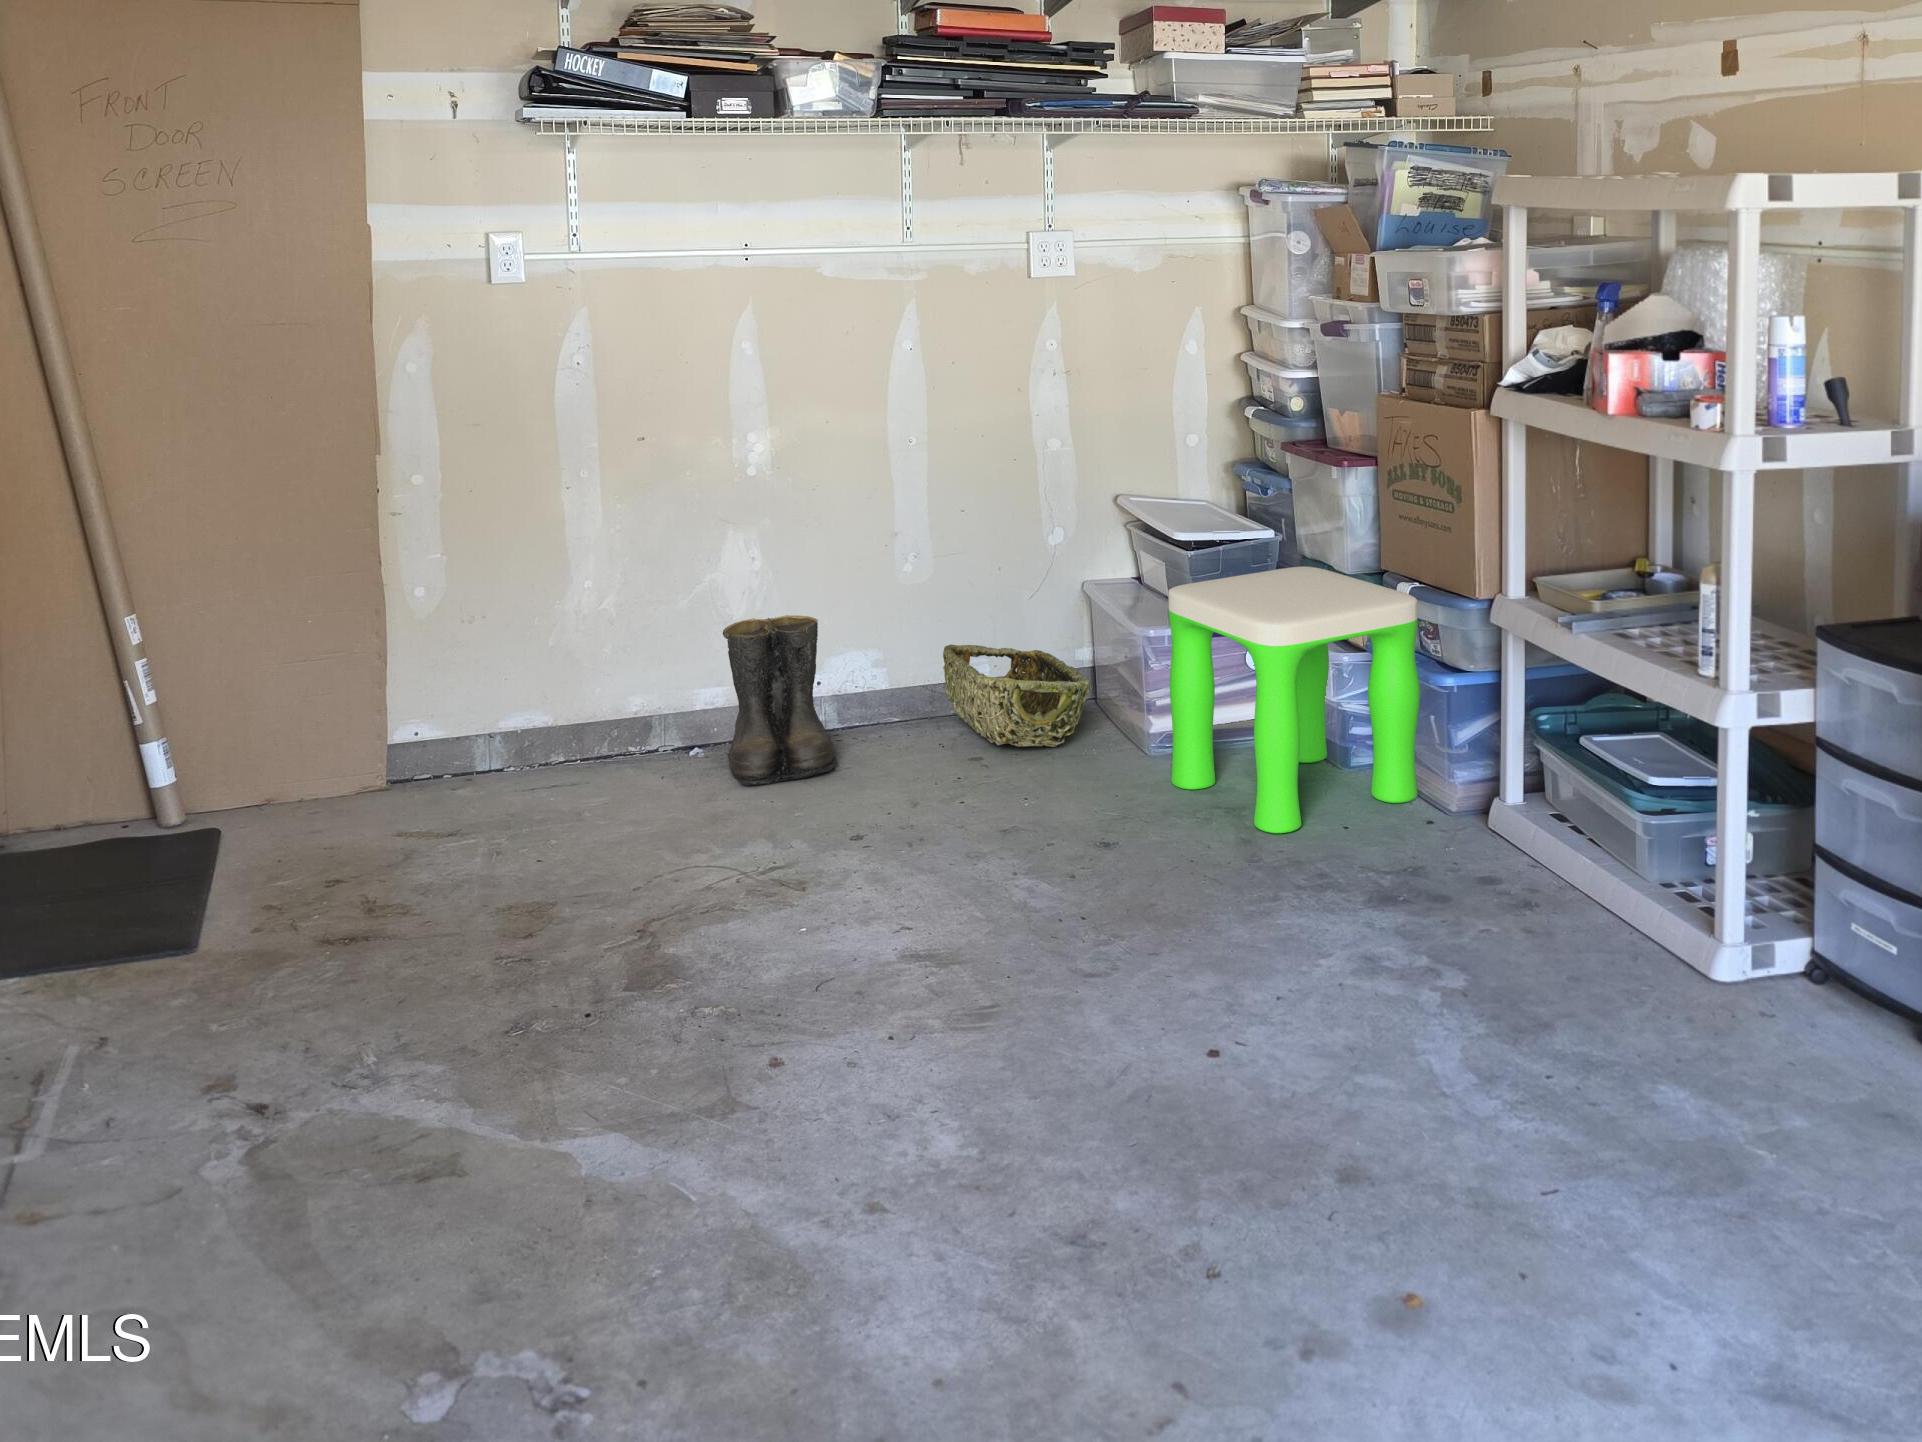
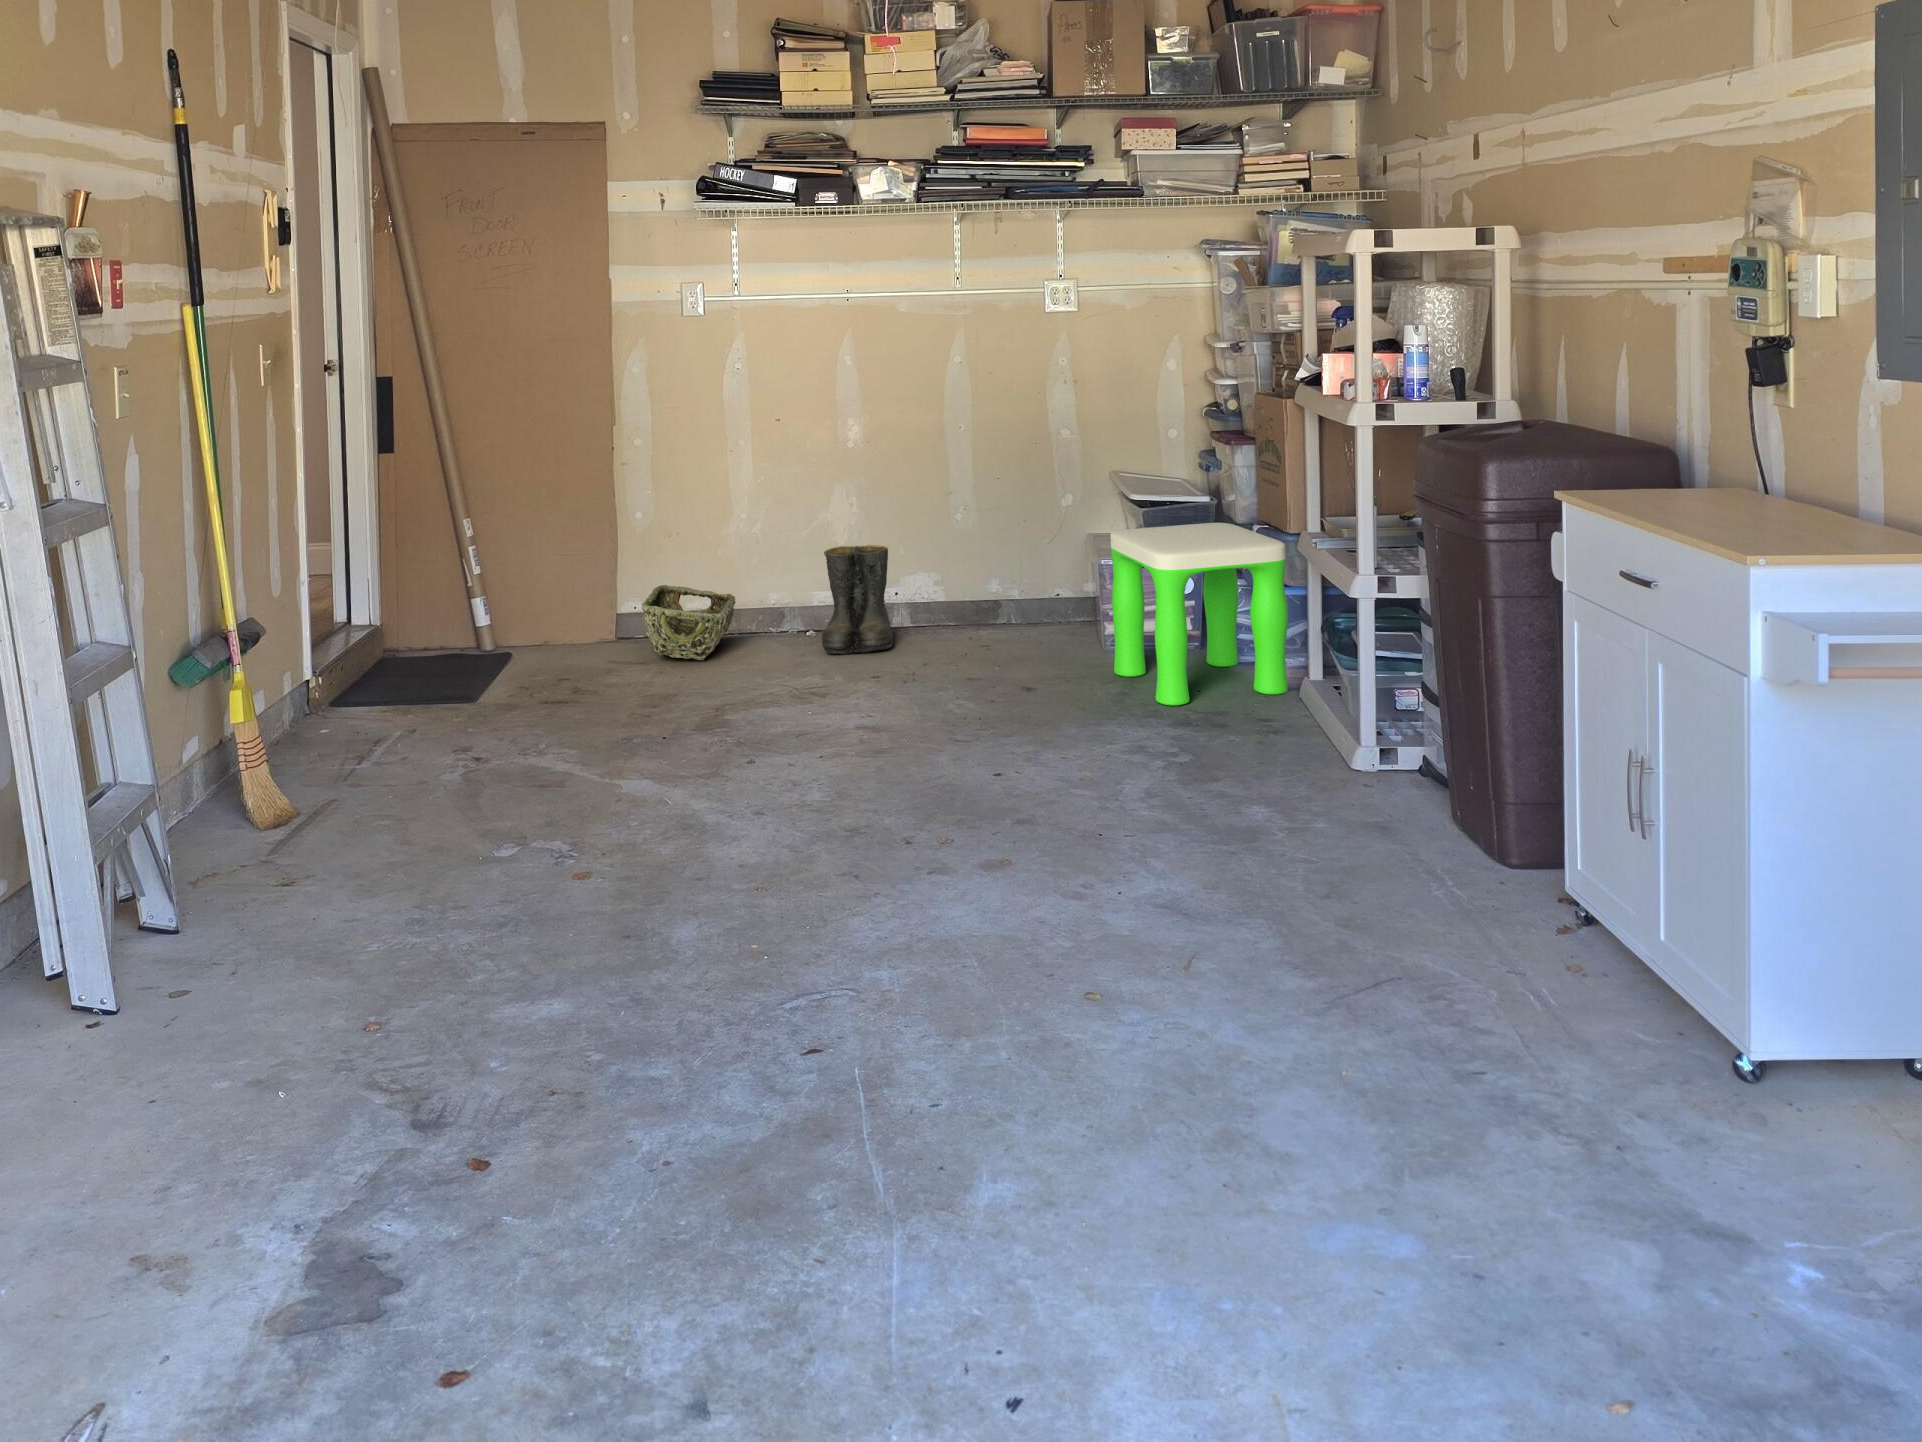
woven basket: present [943,644,1091,747] -> present [642,585,736,660]

